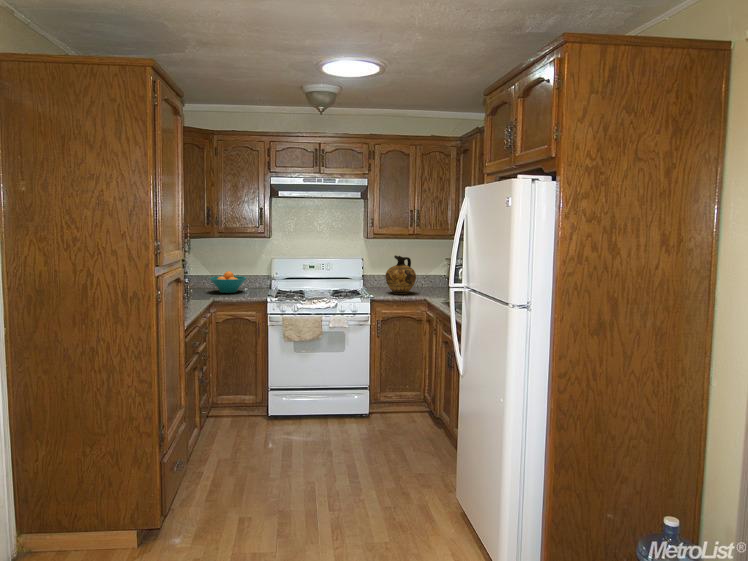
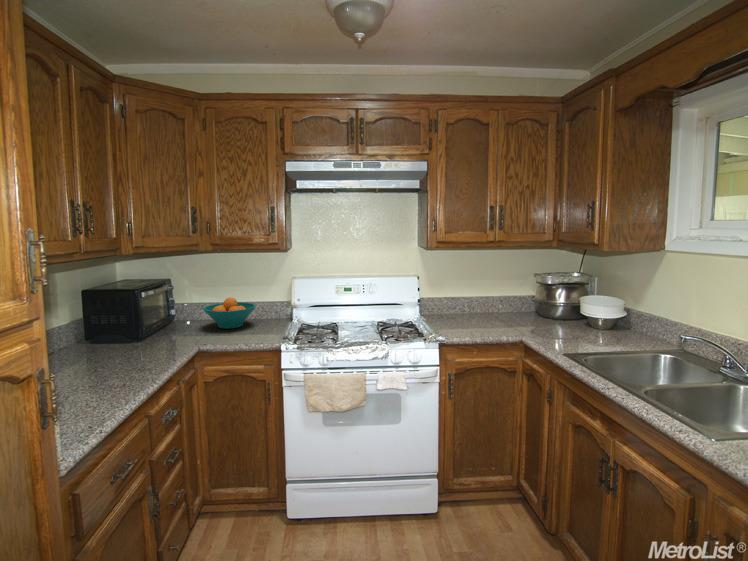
ceramic jug: present [385,255,416,294] -> none [450,272,494,327]

